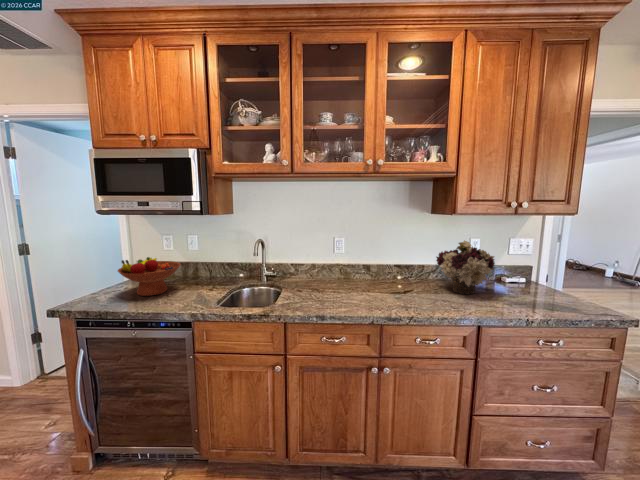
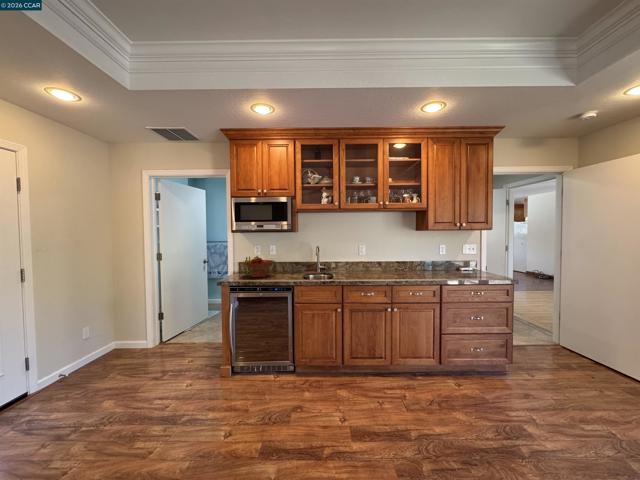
flower arrangement: present [436,240,495,294] -> none [419,245,451,274]

